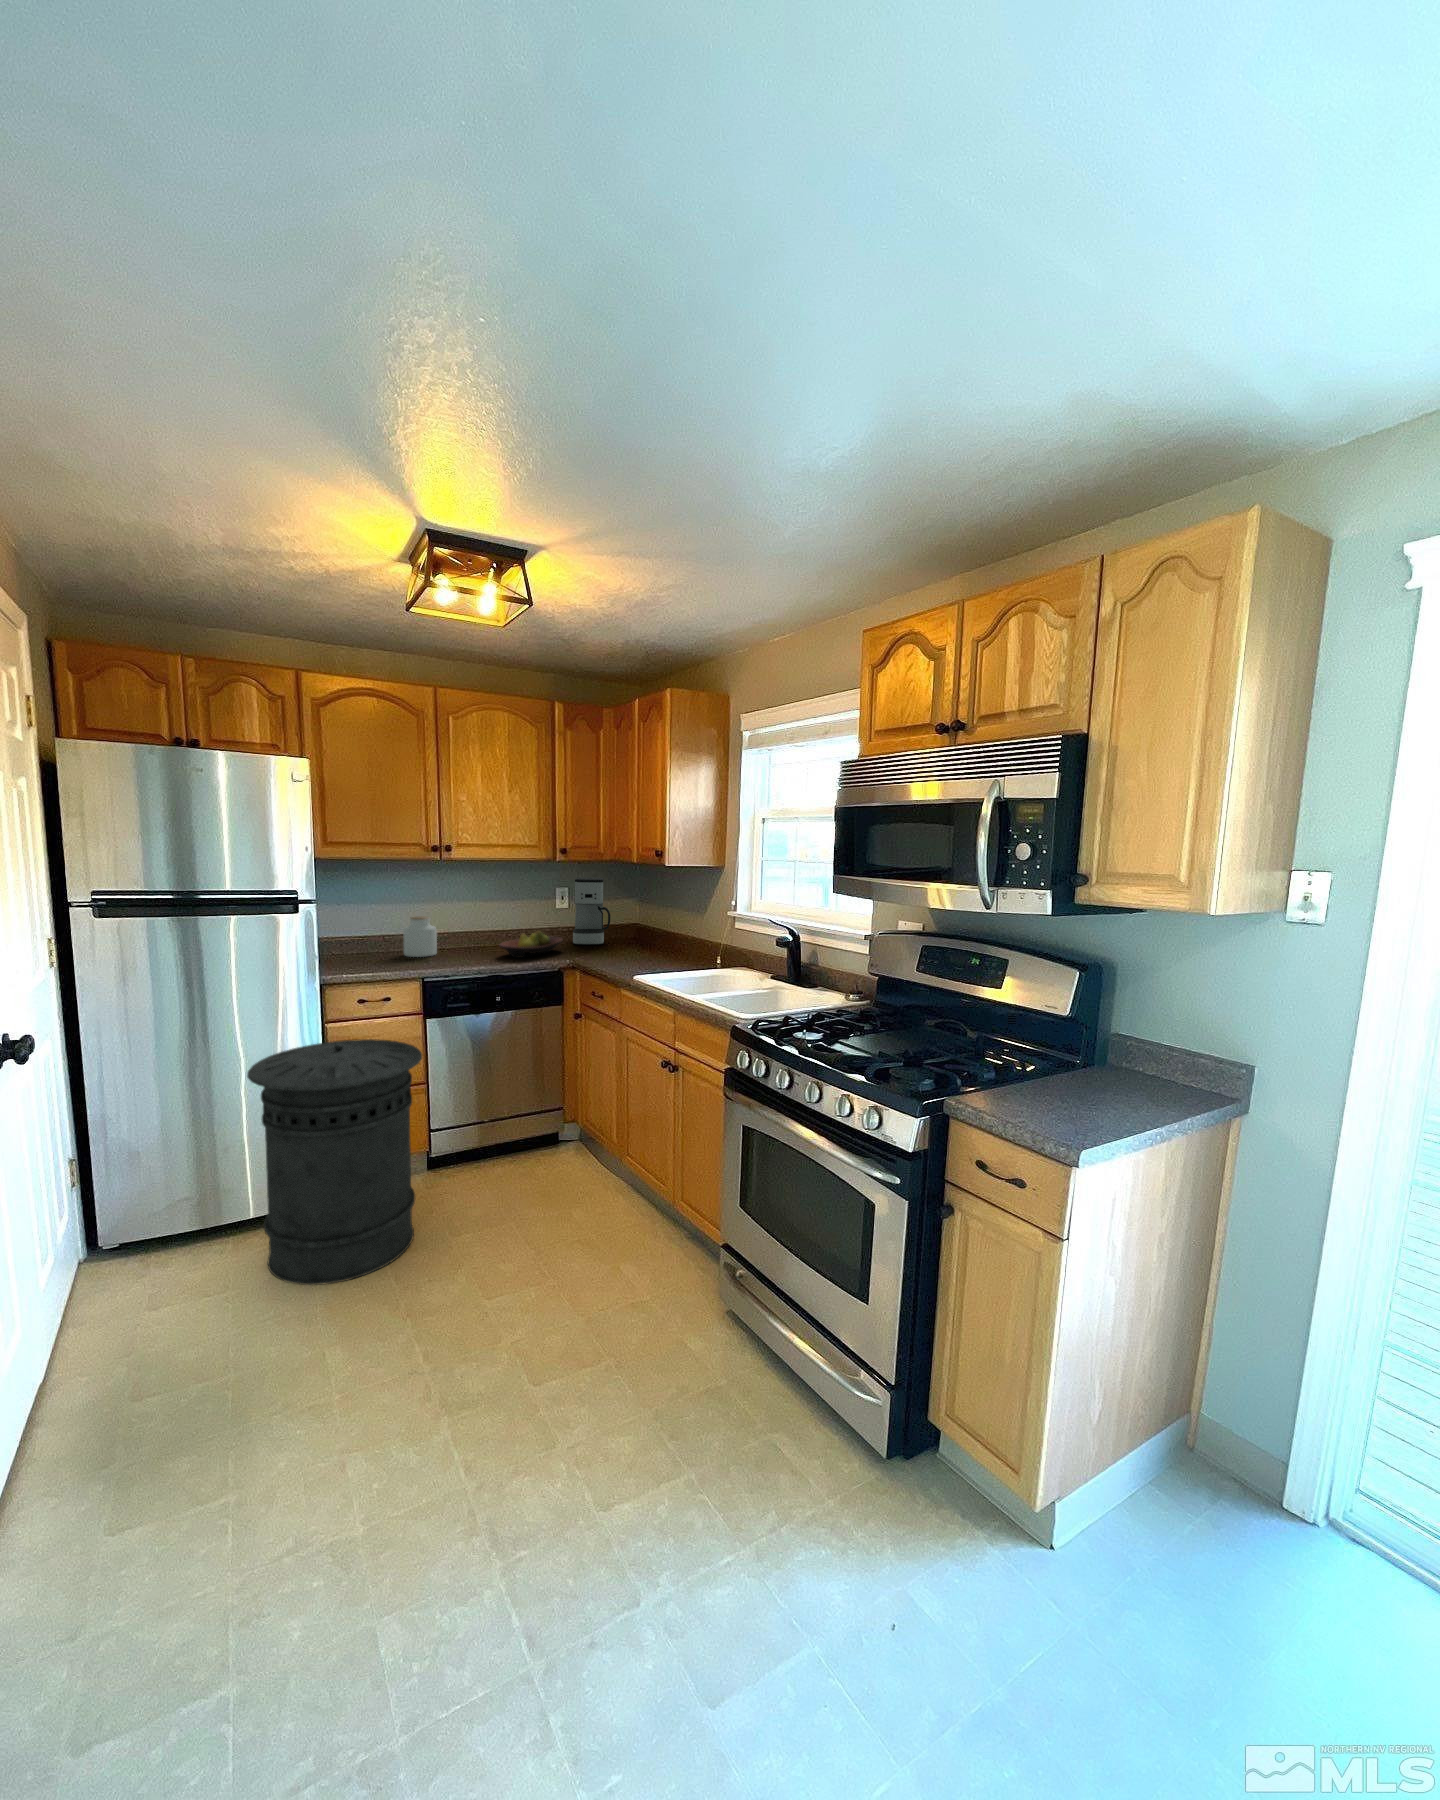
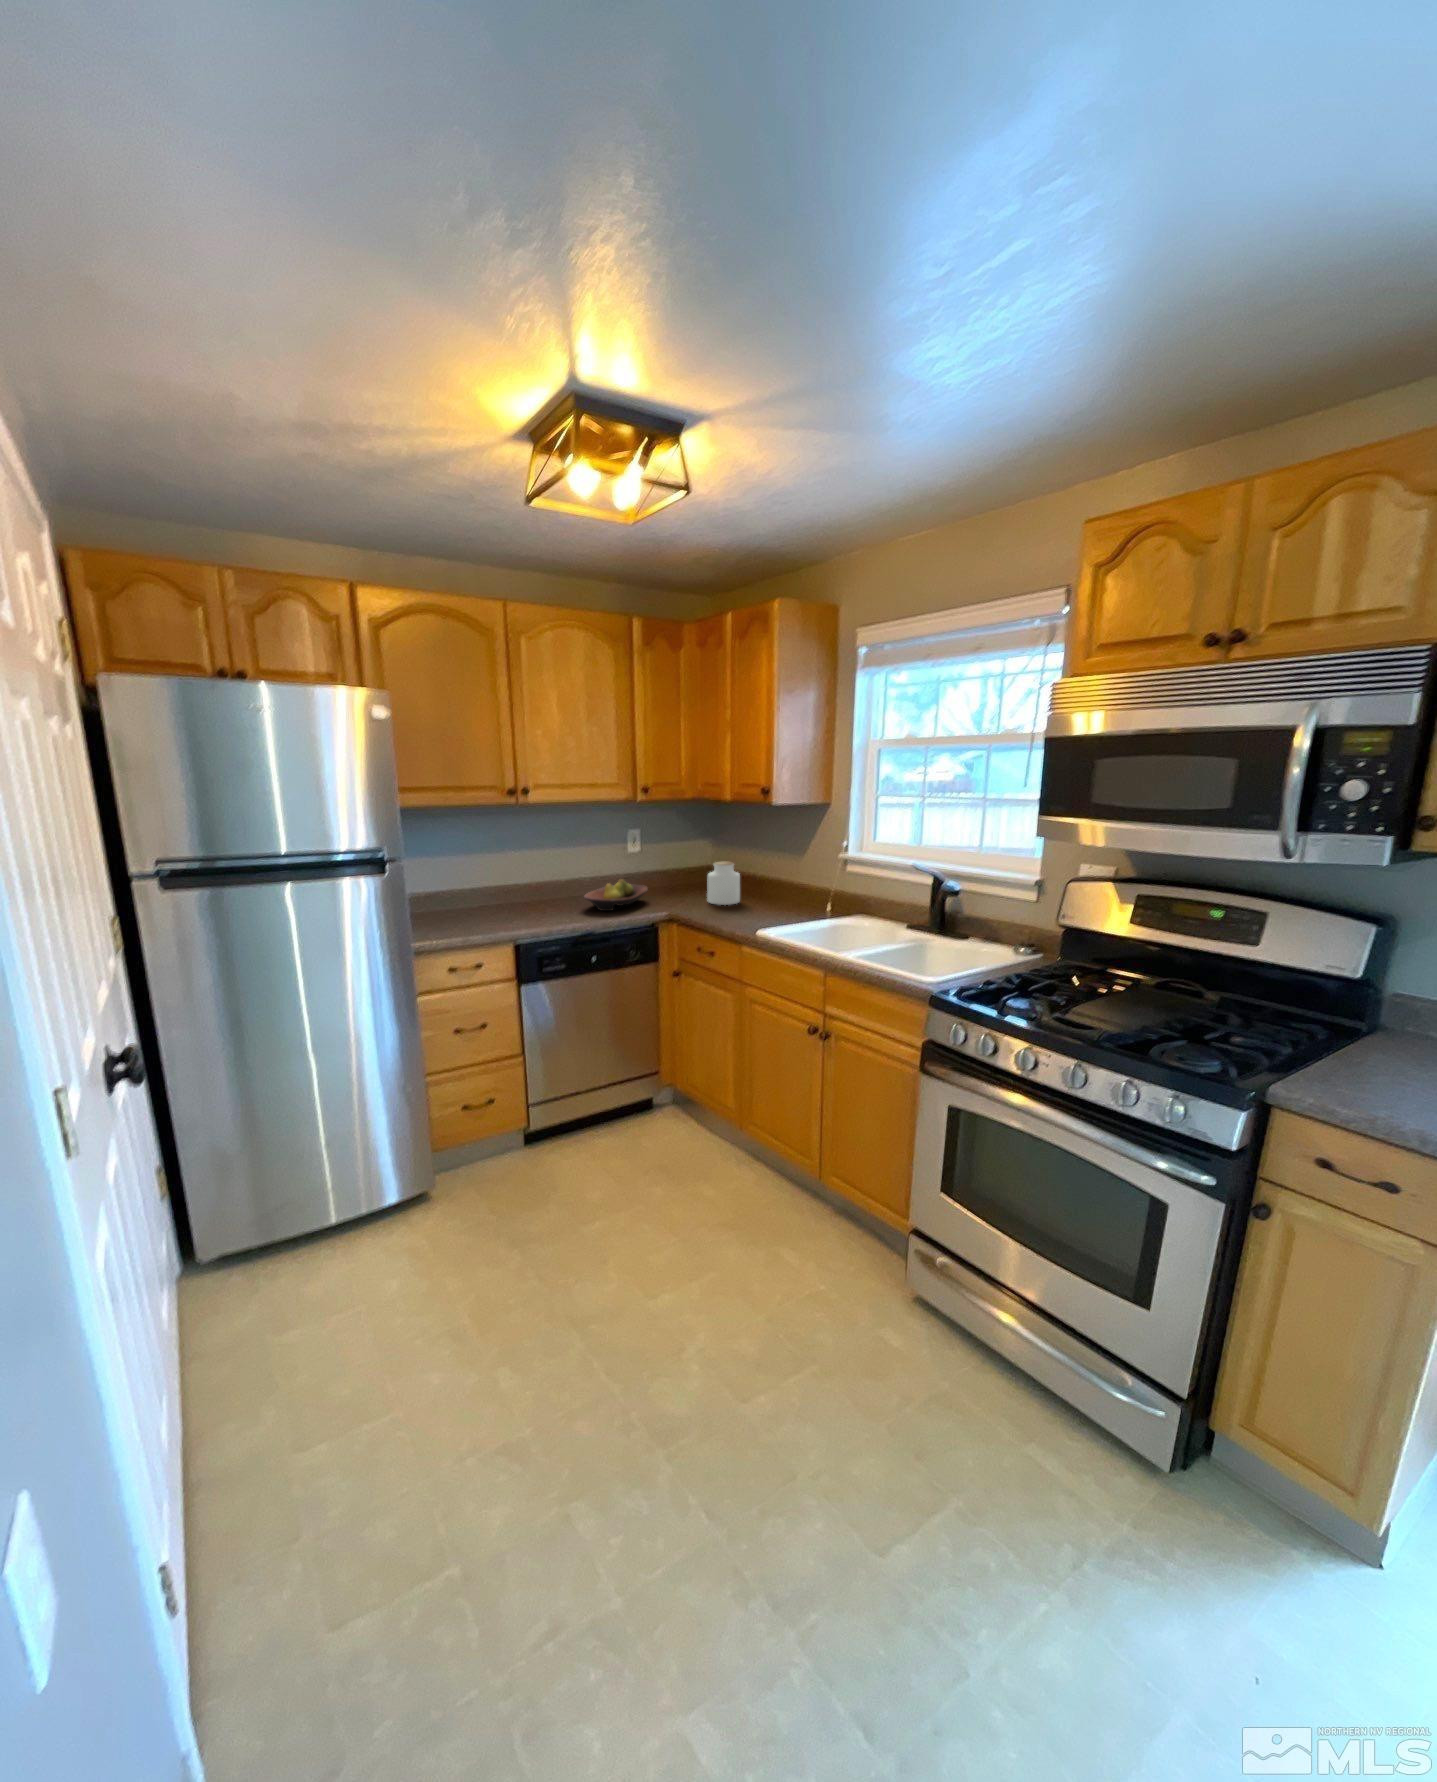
coffee maker: present [573,877,610,945] -> none [649,817,690,892]
jar: present [403,917,437,957] -> present [707,862,740,905]
trash can: present [247,1039,422,1285] -> none [357,1013,546,1294]

